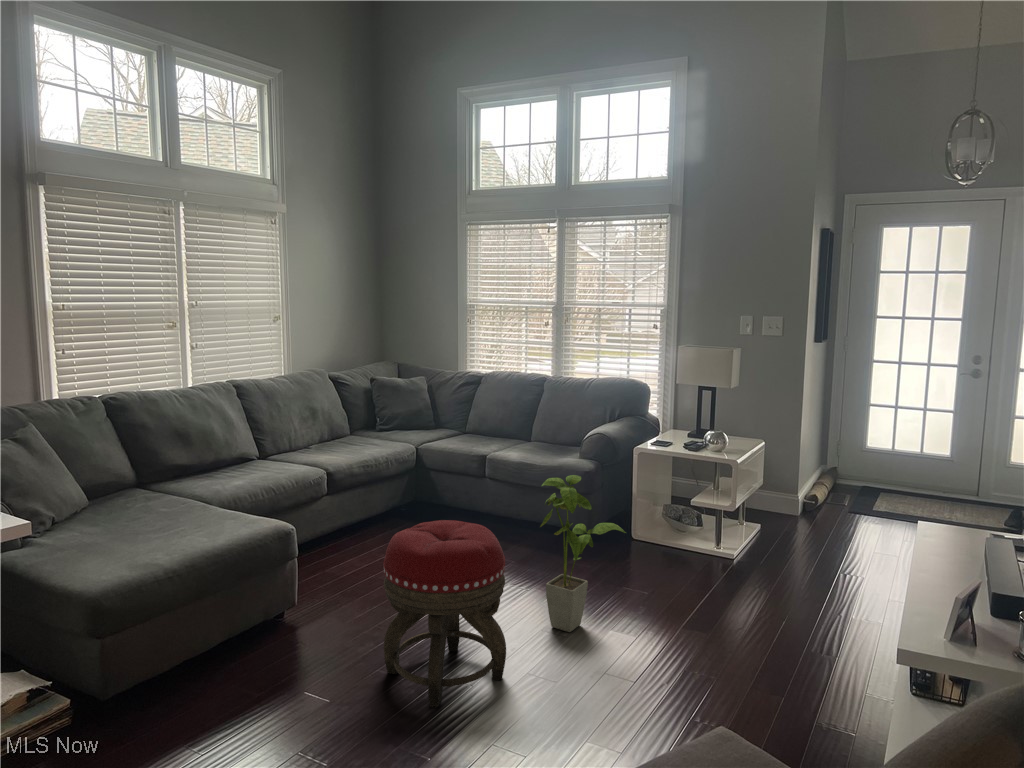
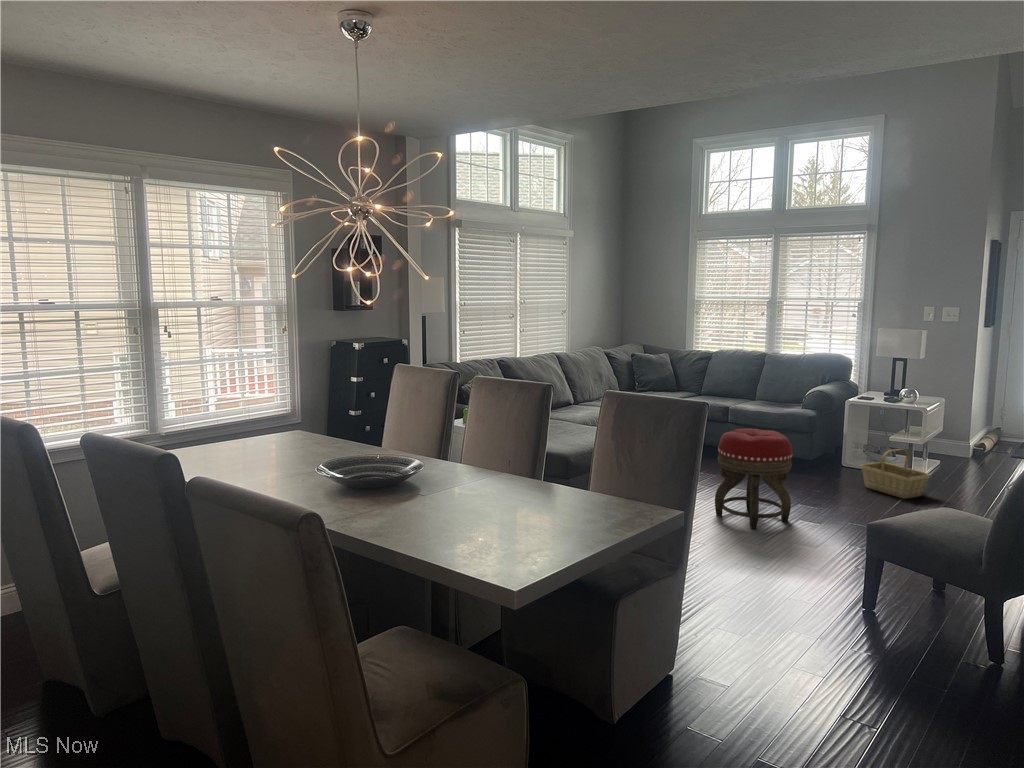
house plant: present [540,475,626,632] -> none [800,406,860,505]
basket: none [643,527,737,607] -> present [860,449,930,499]

